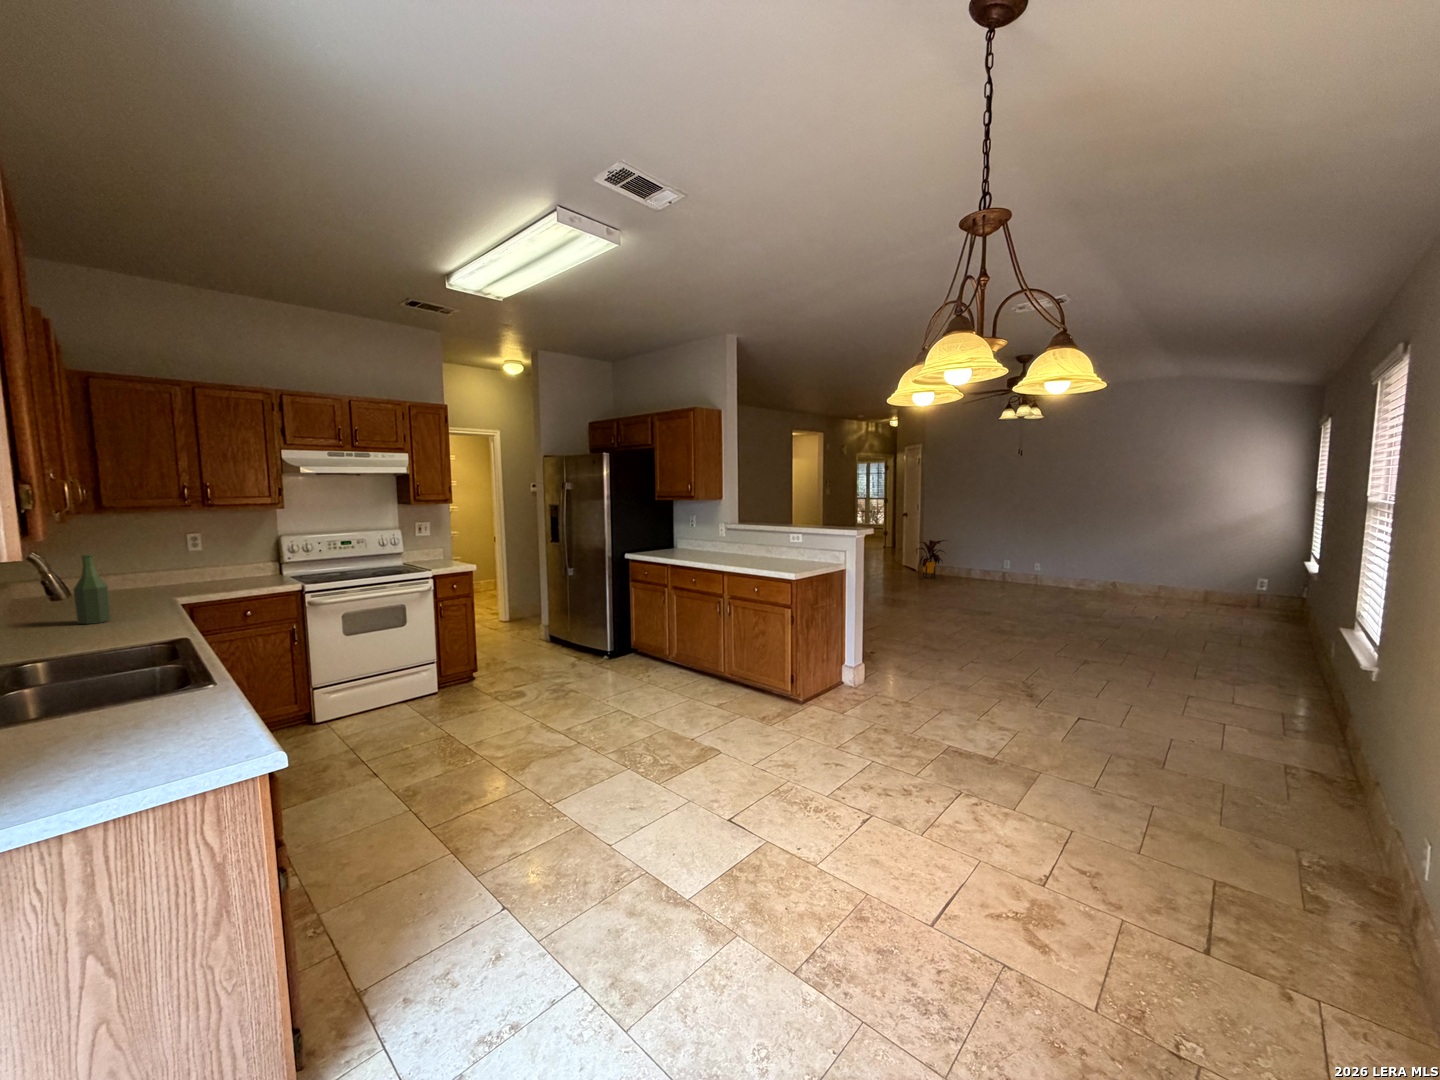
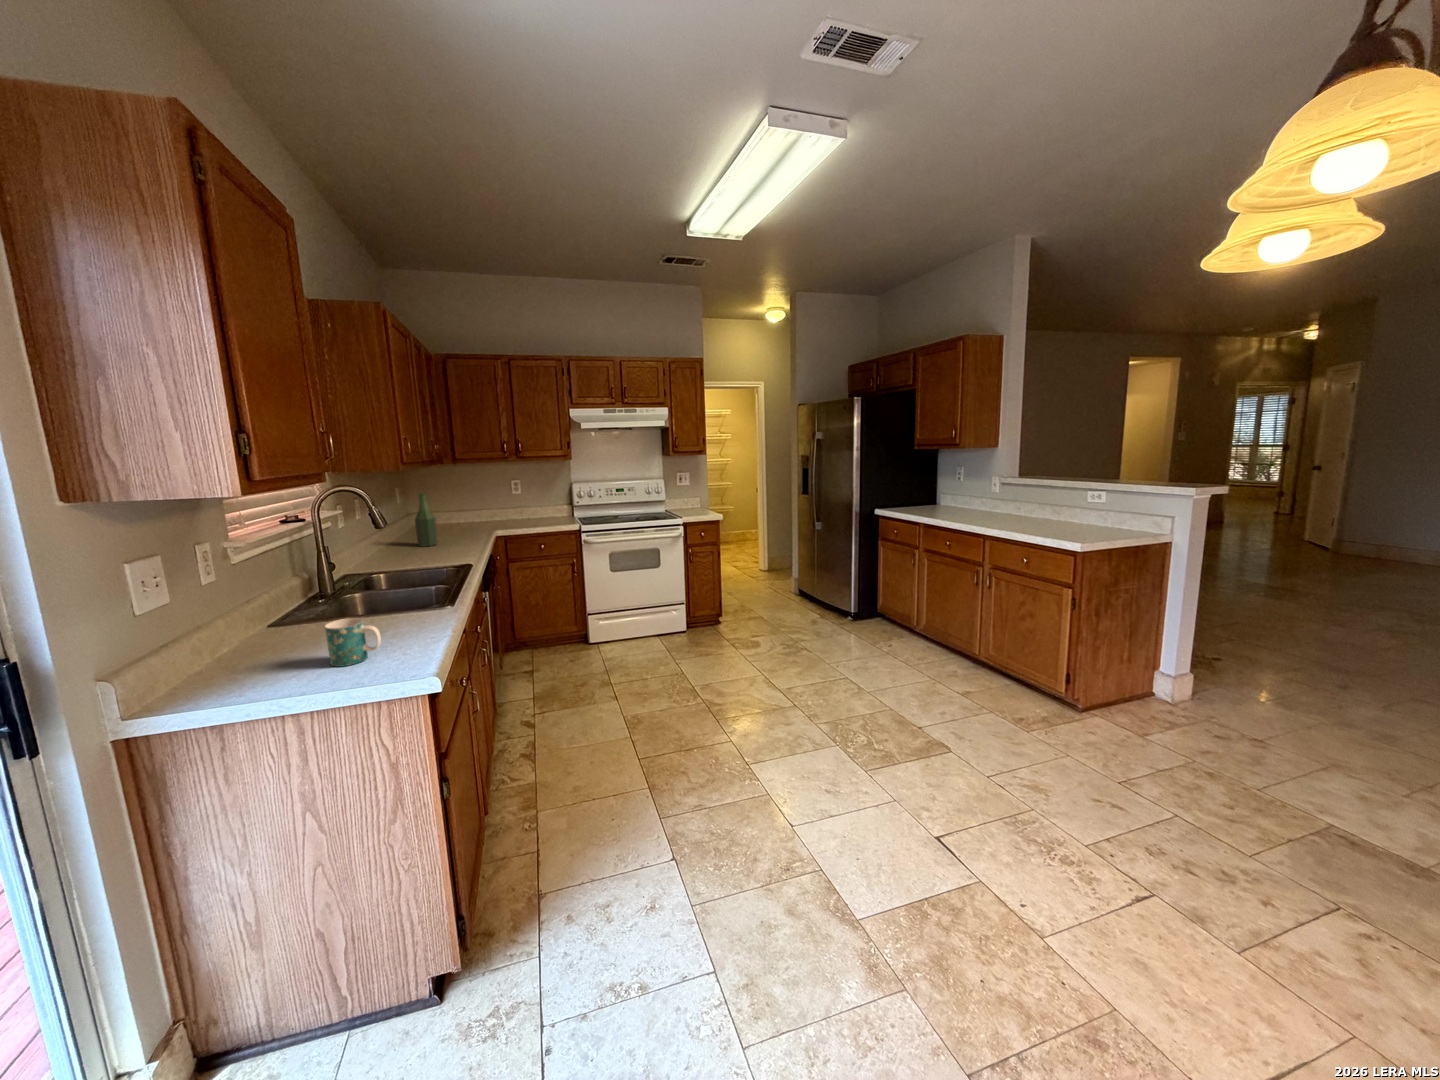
house plant: present [917,540,947,578] -> none [1322,507,1401,564]
mug: none [103,704,184,766] -> present [325,618,381,667]

